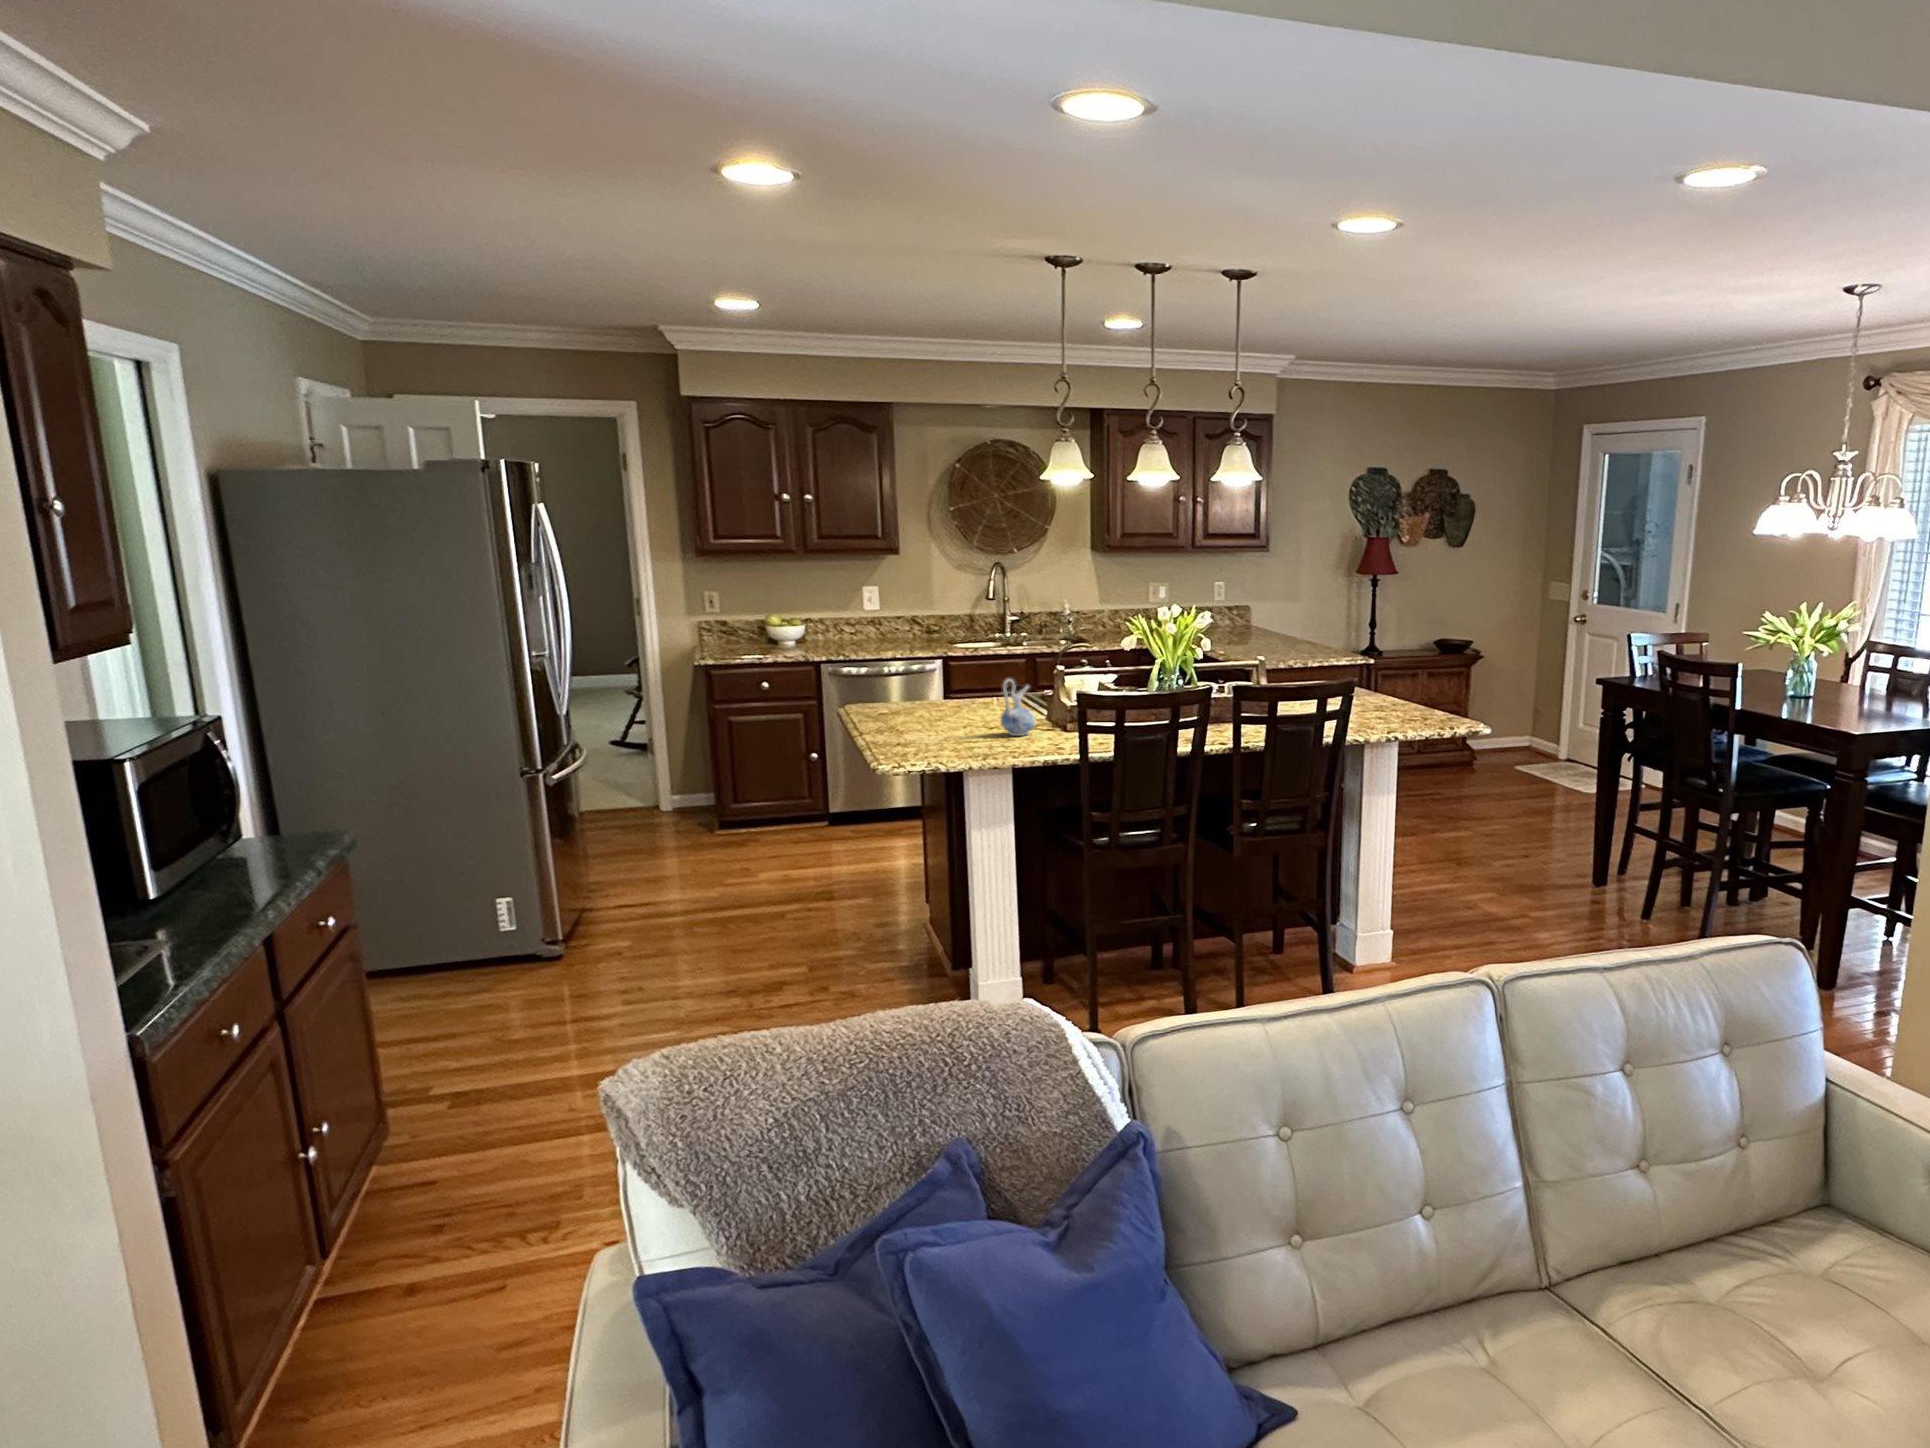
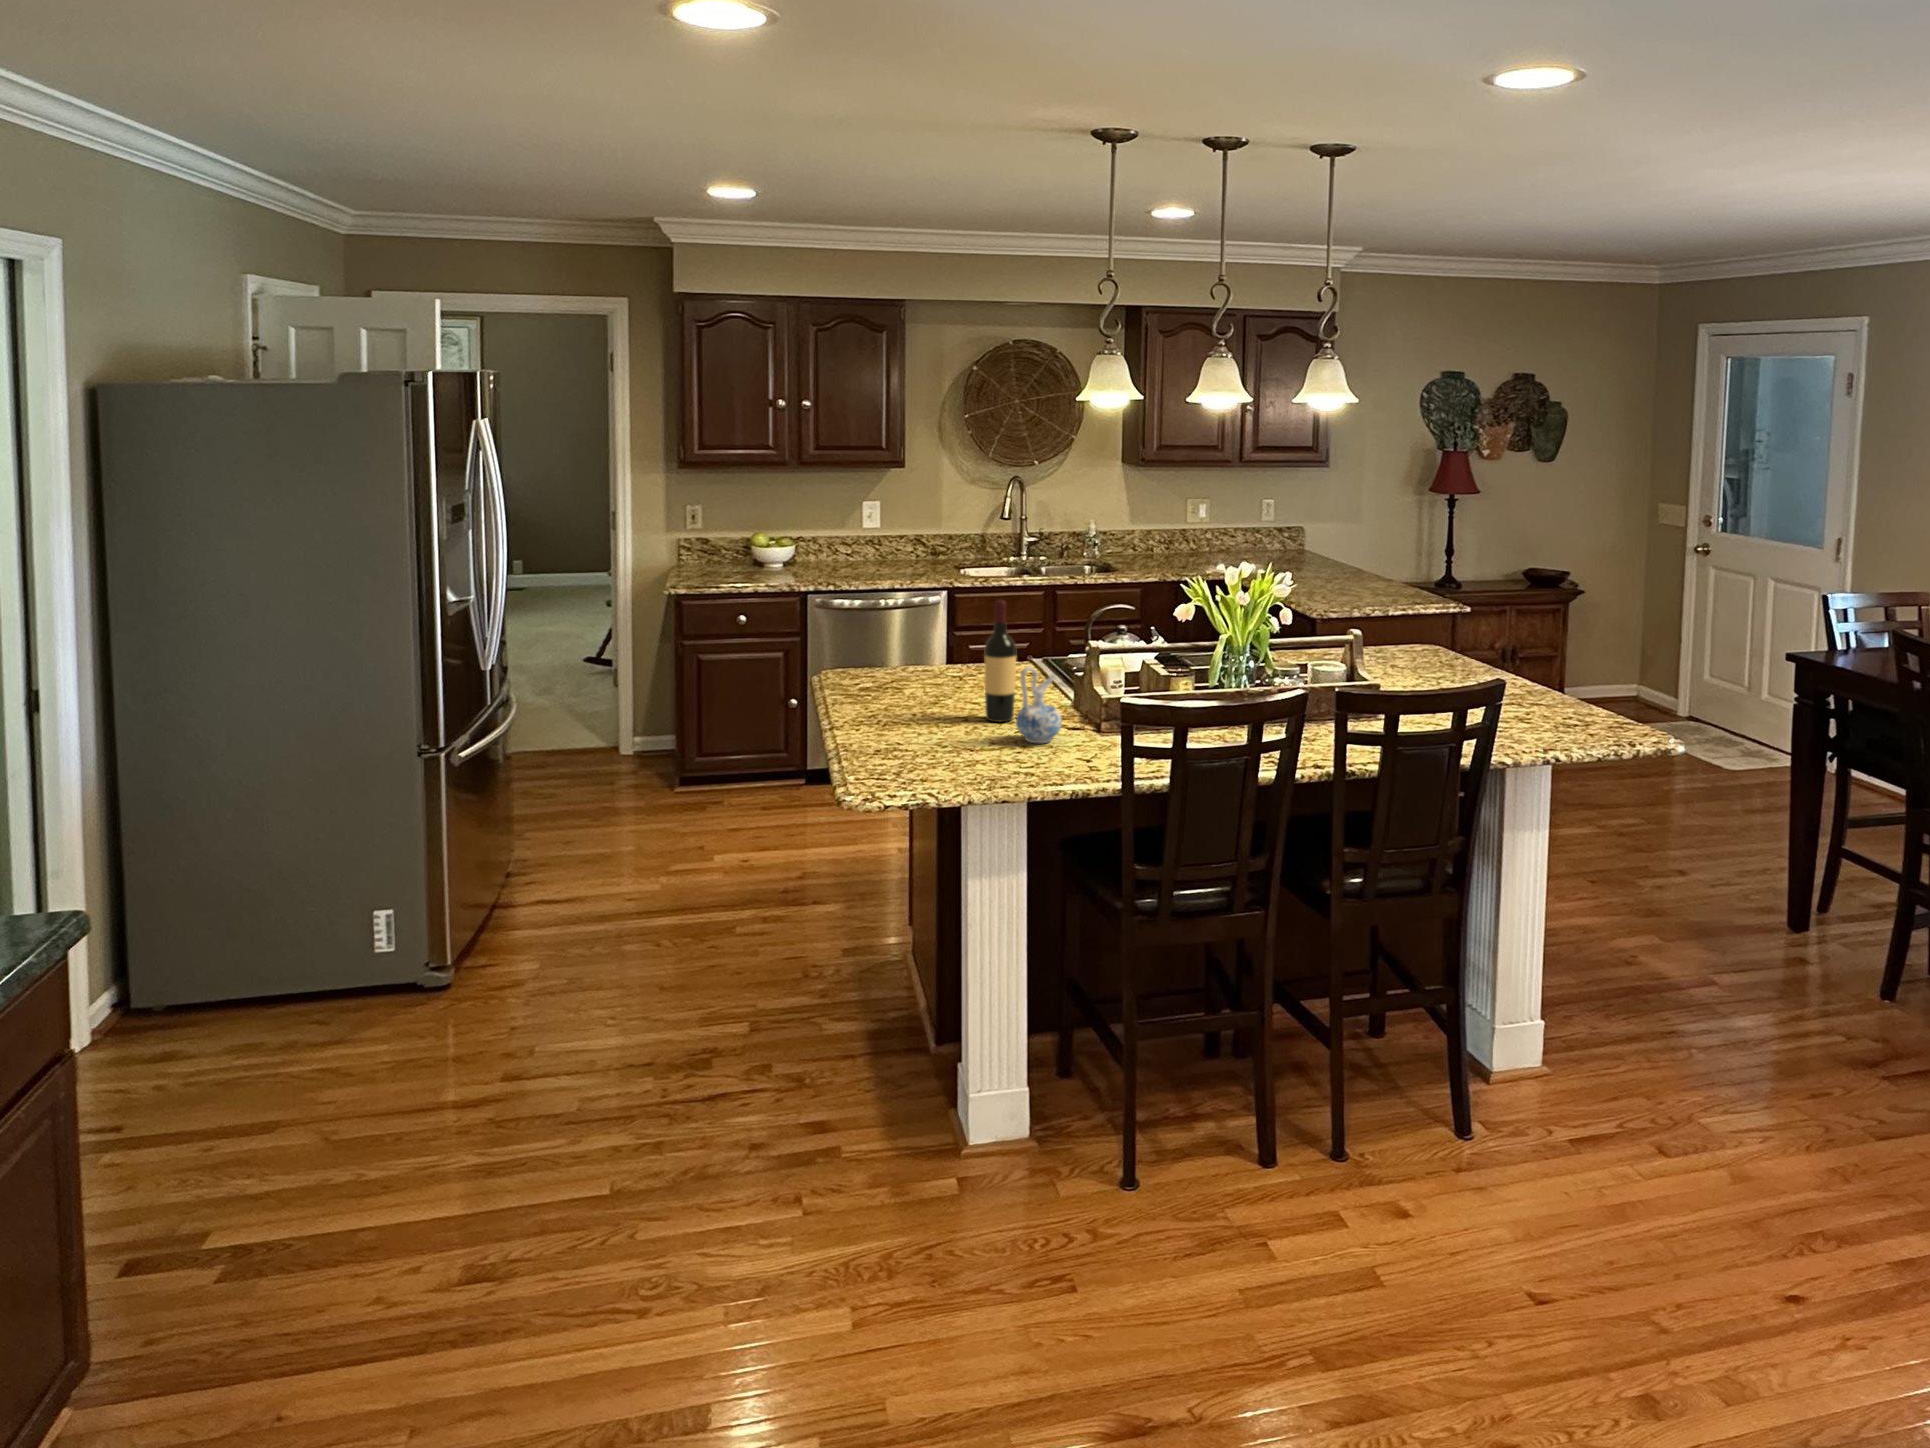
wine bottle: none [975,634,999,727] -> present [984,600,1017,722]

